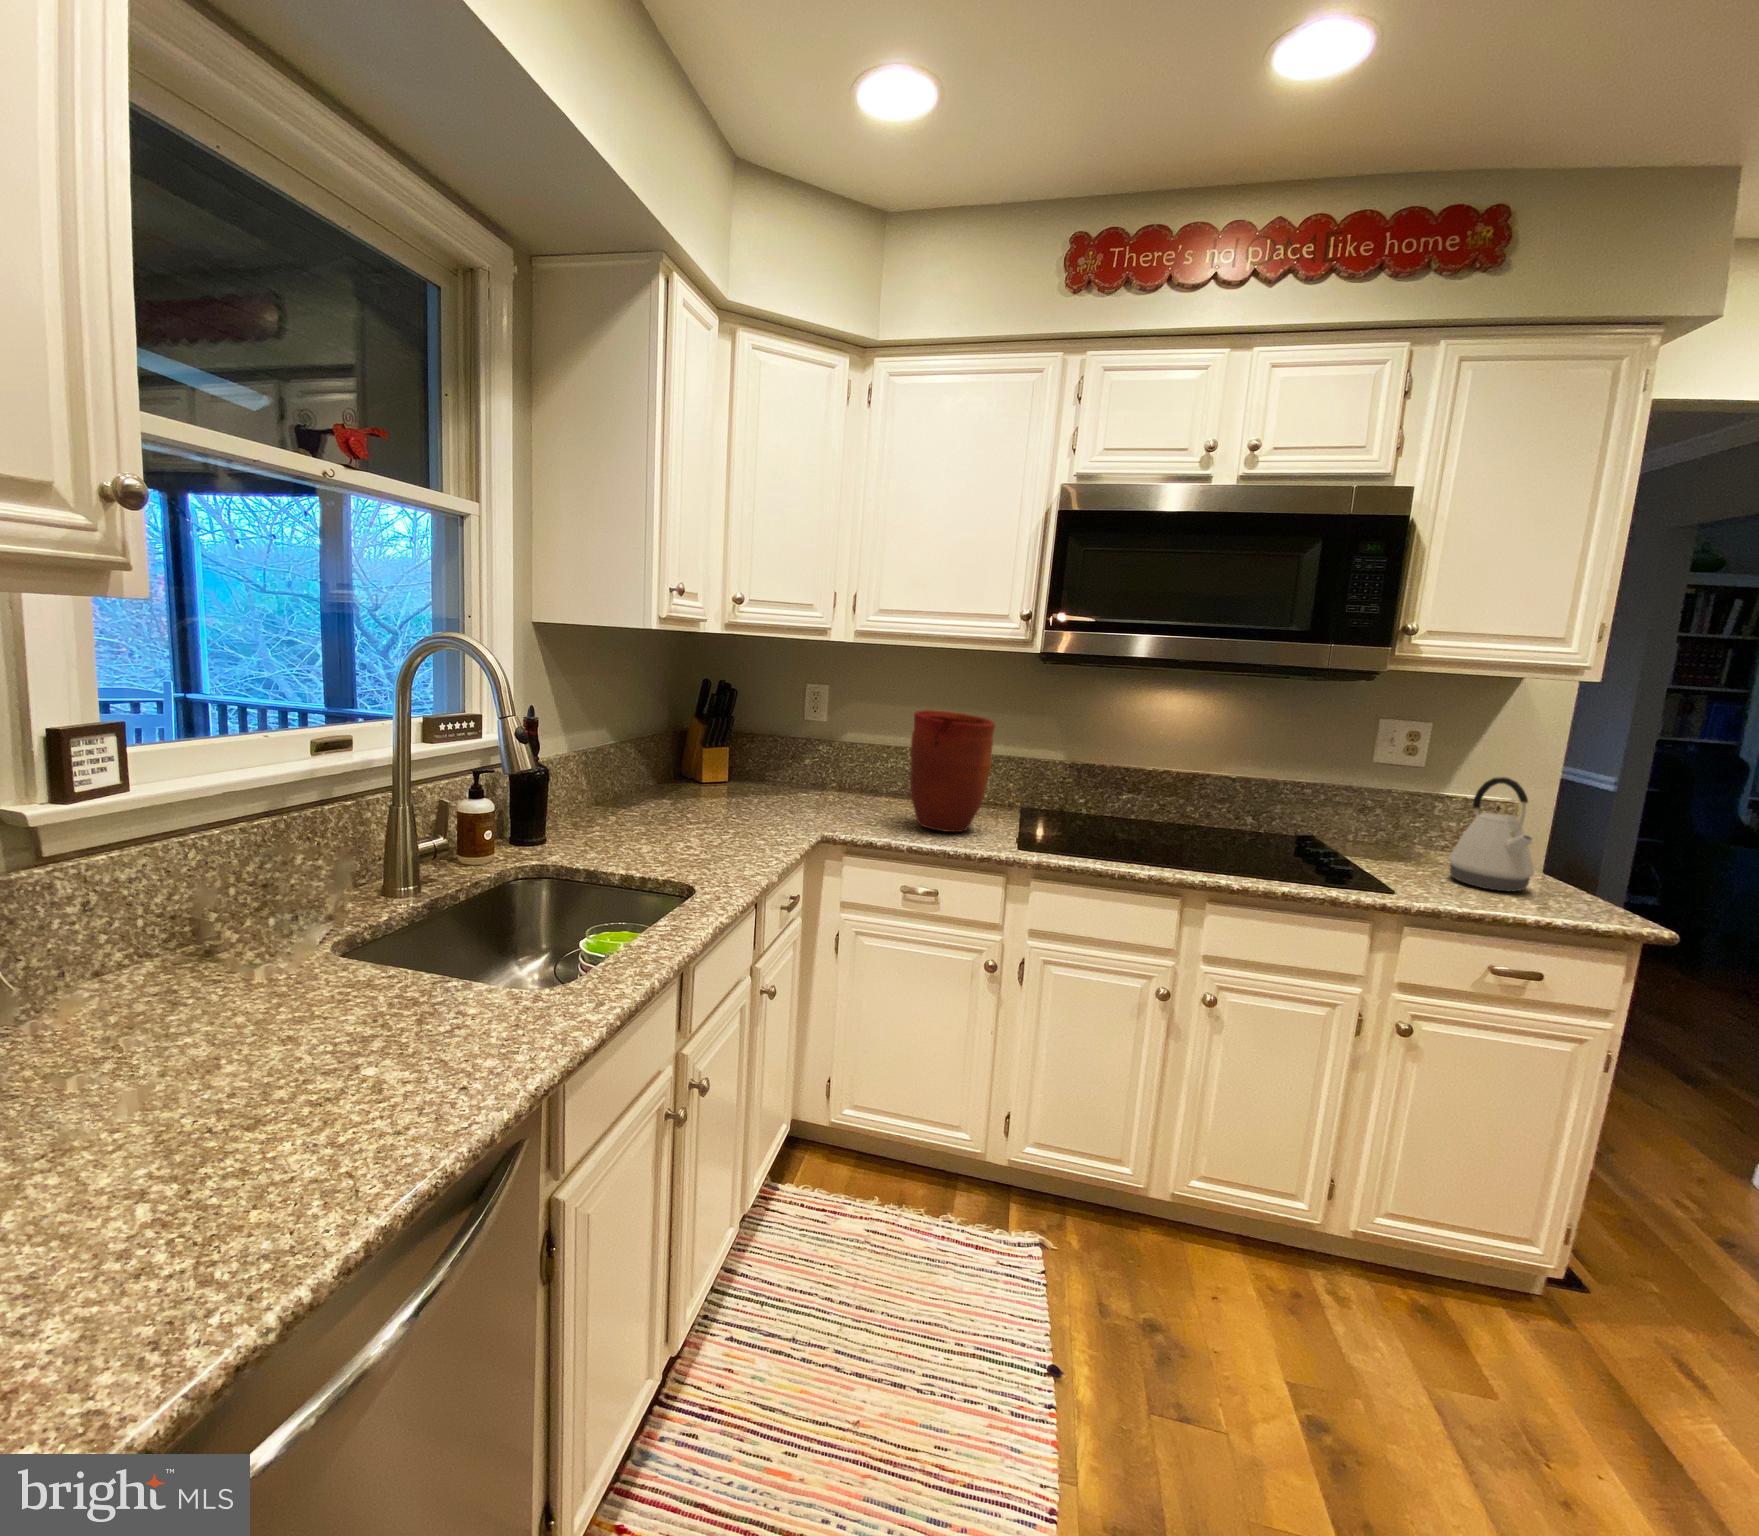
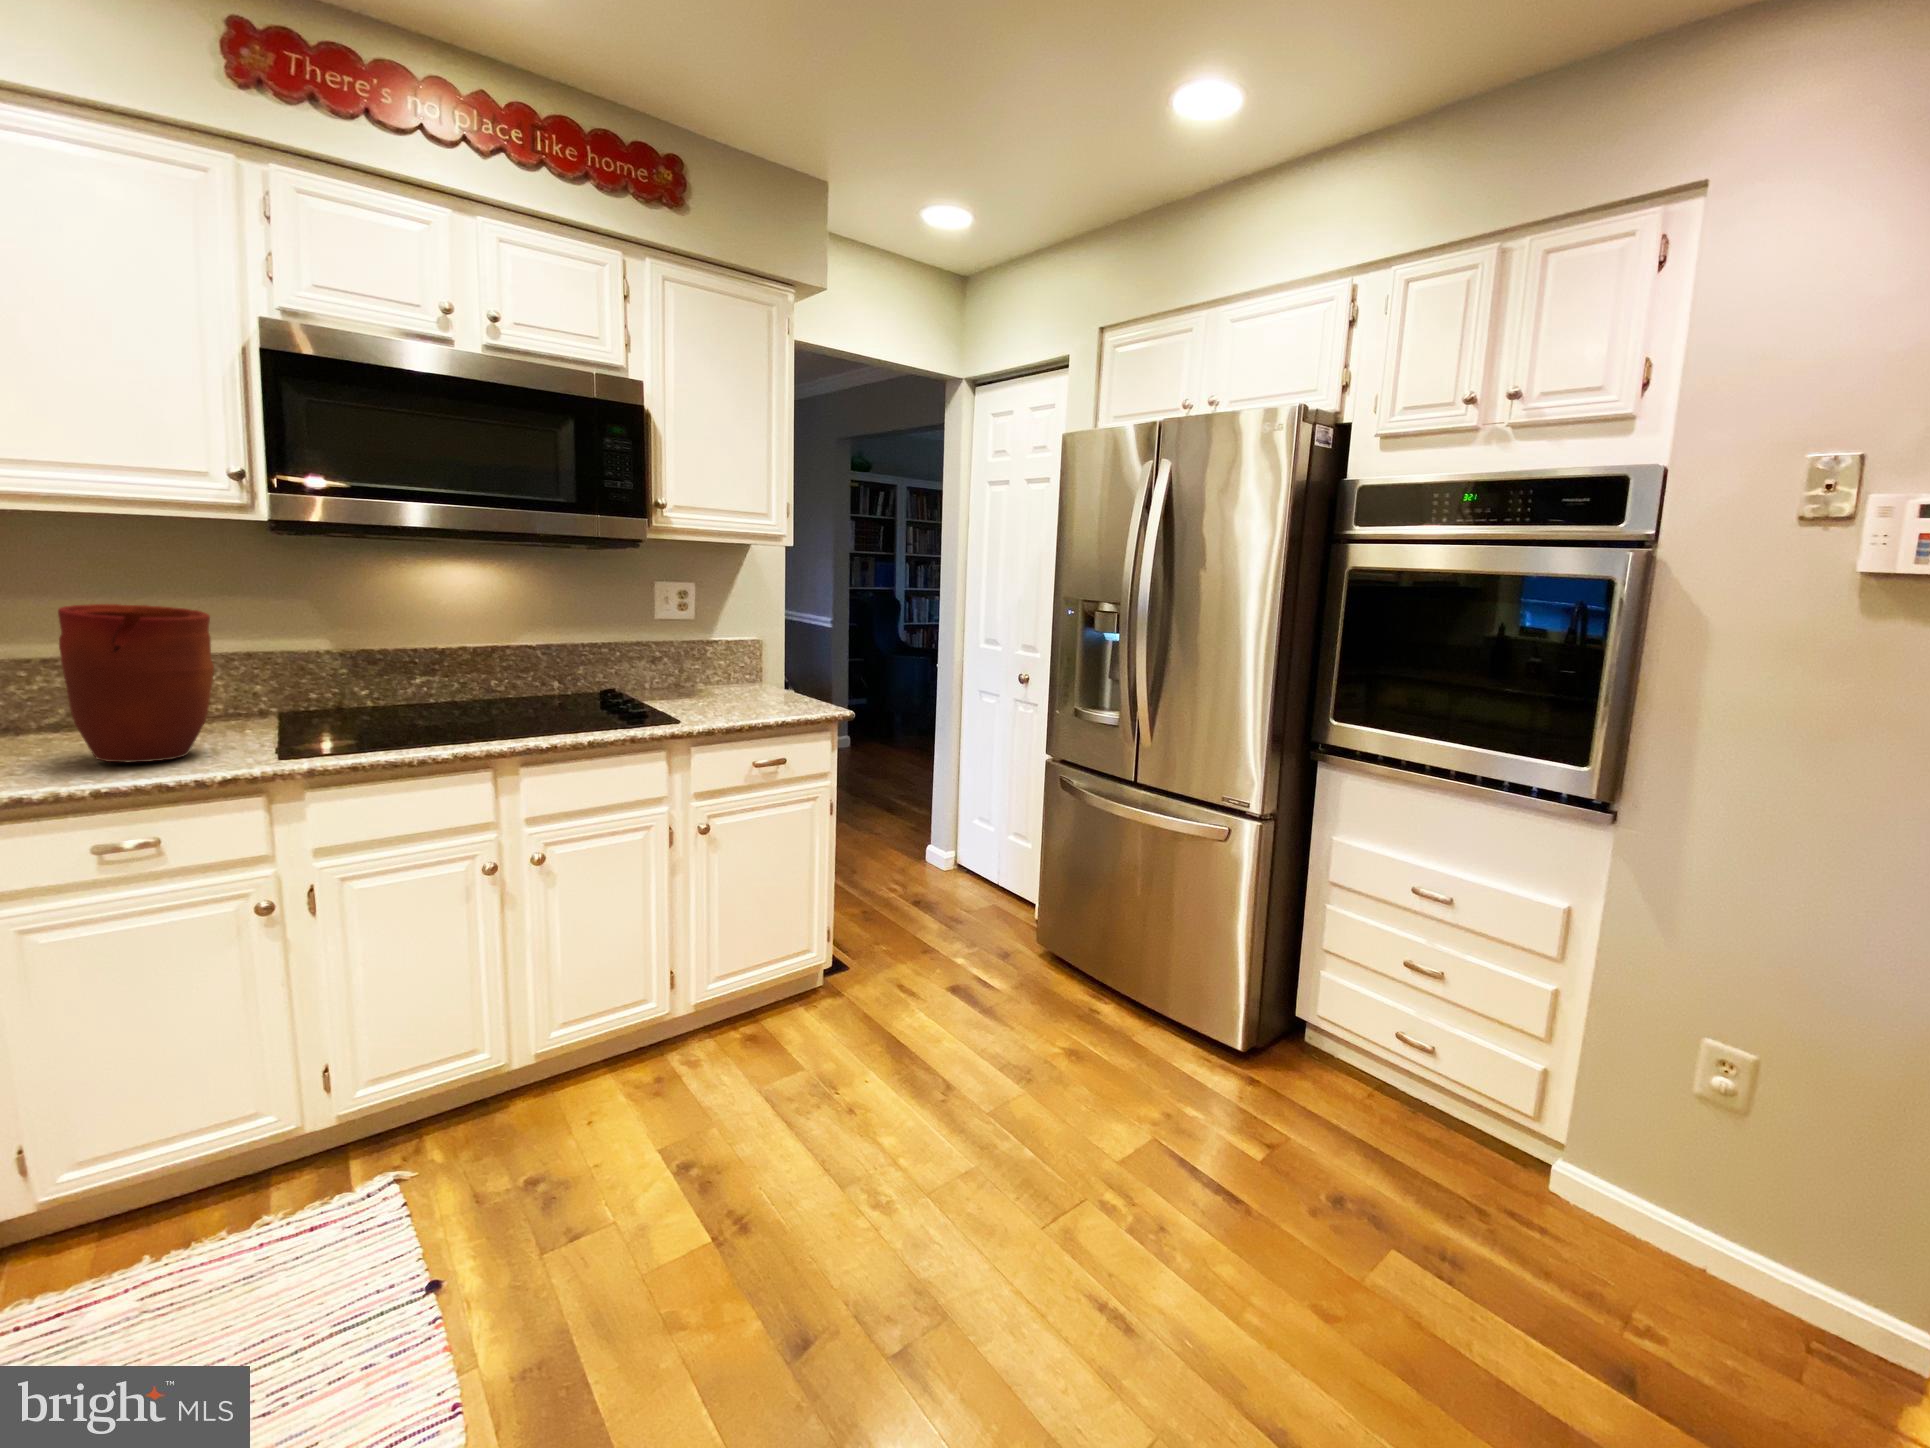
kettle: present [1448,777,1534,891] -> none [716,620,772,707]

